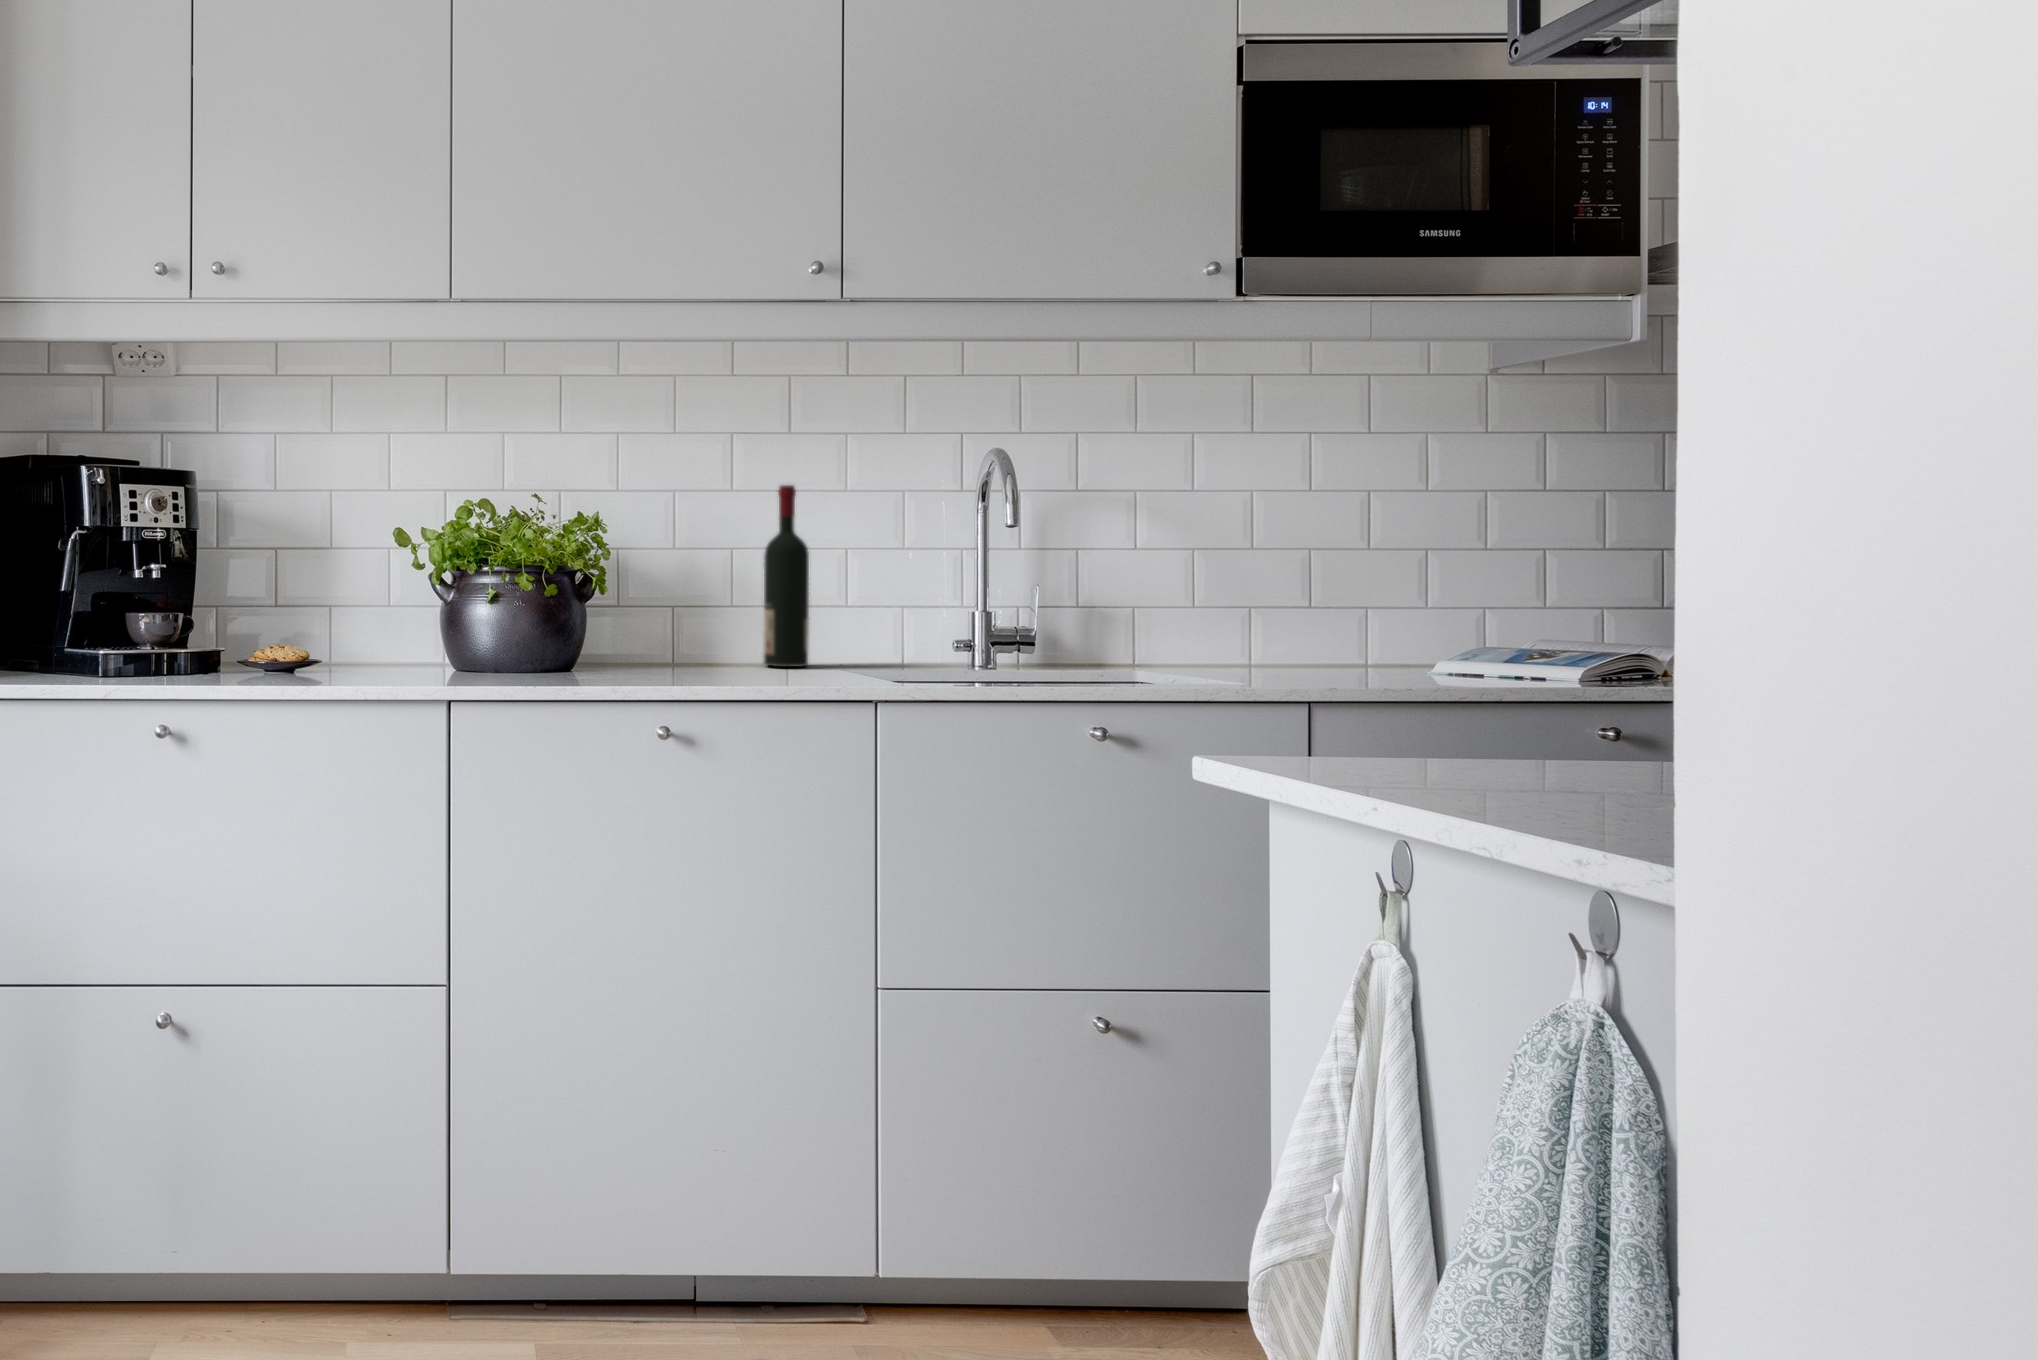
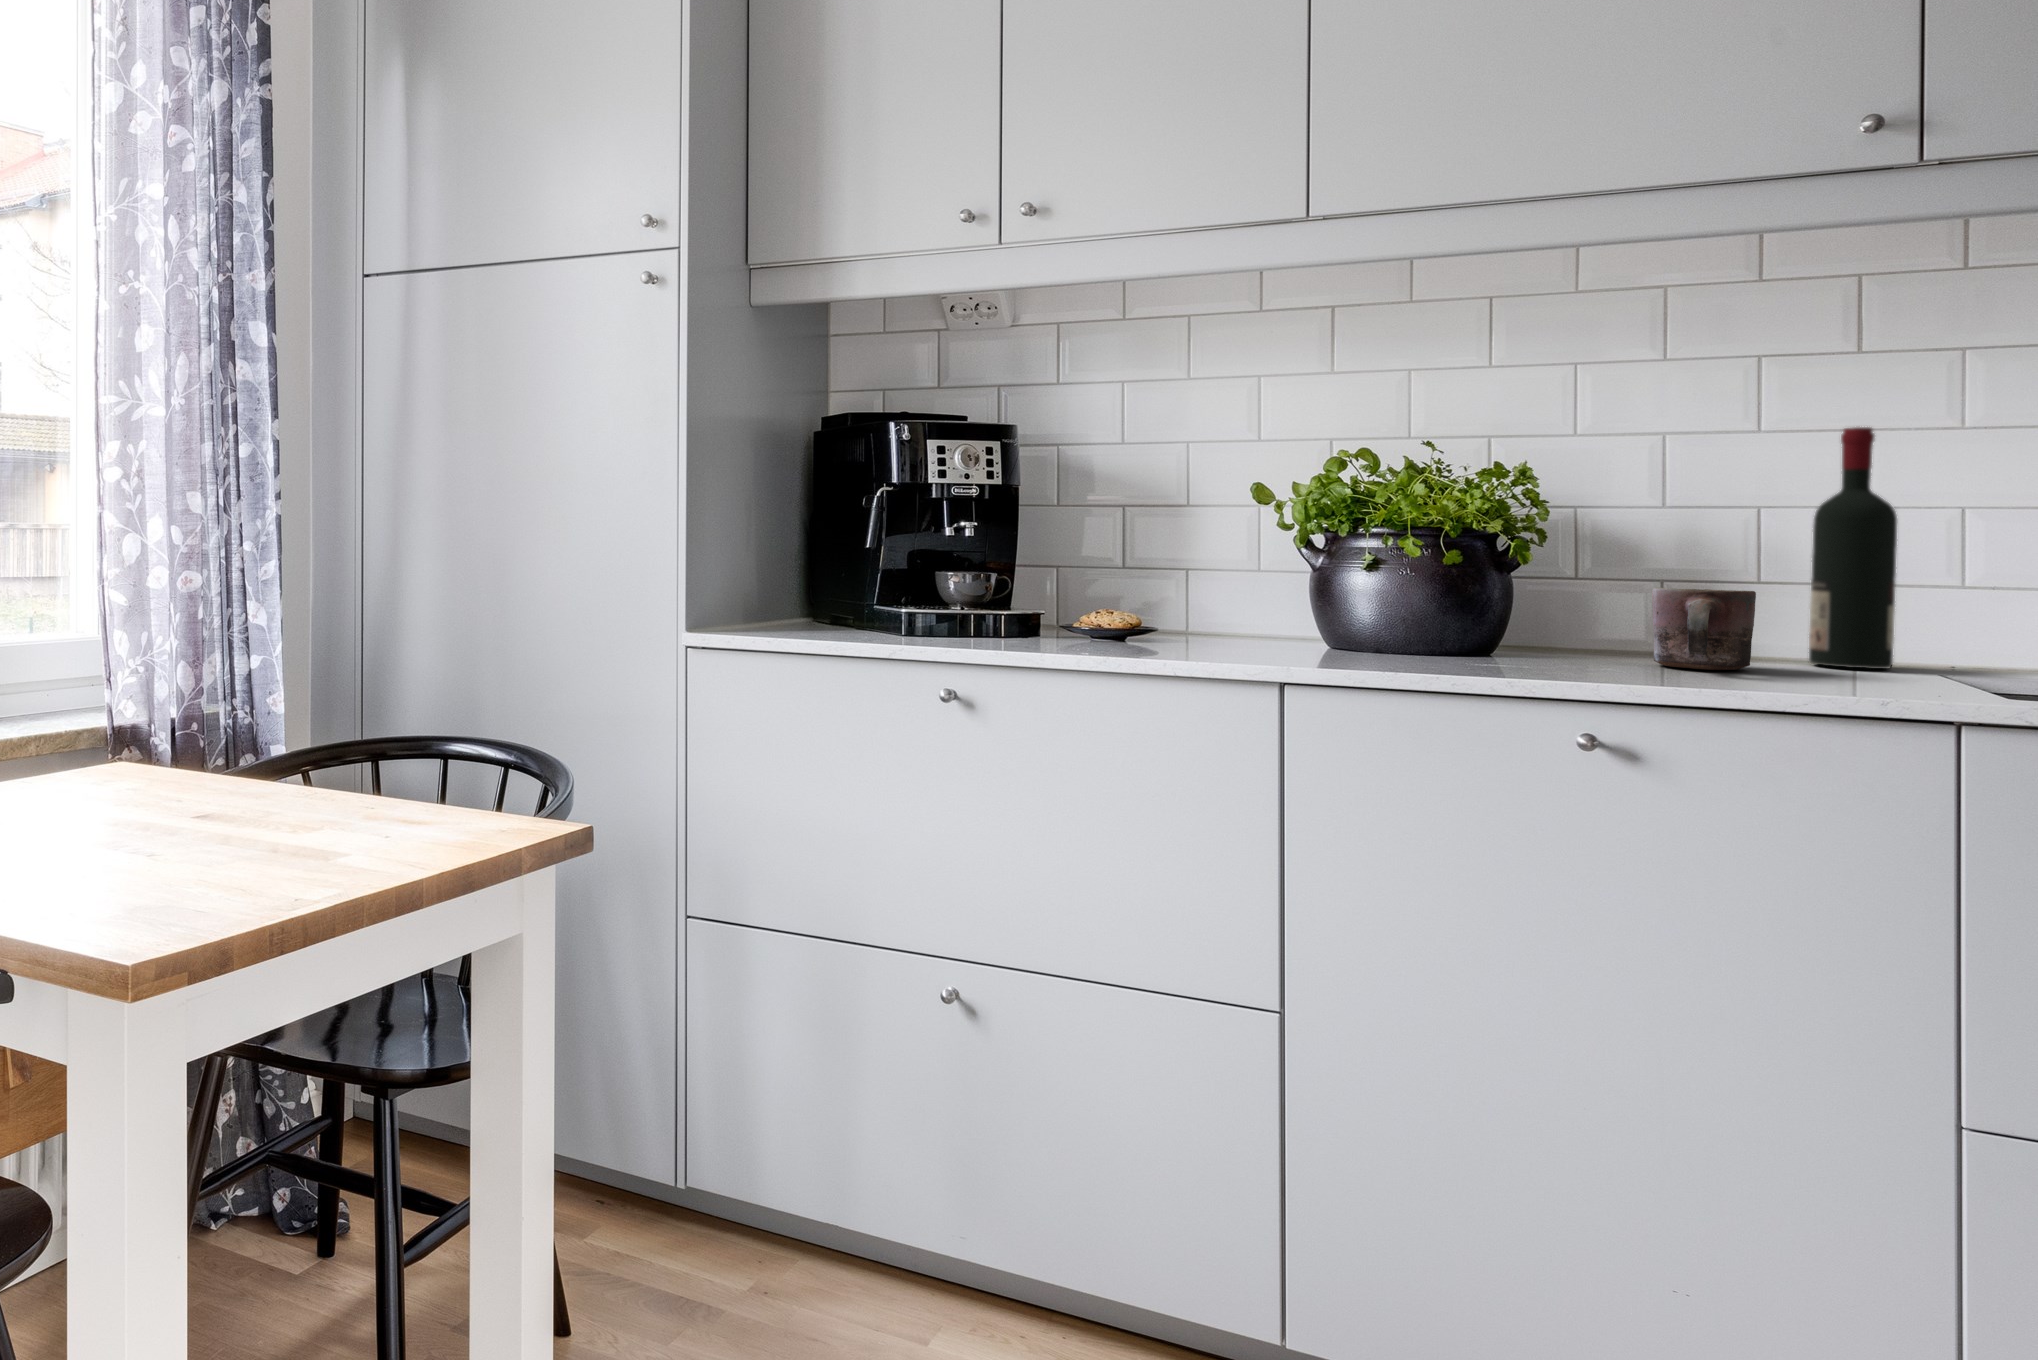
mug: none [672,610,732,673] -> present [1652,588,1756,670]

